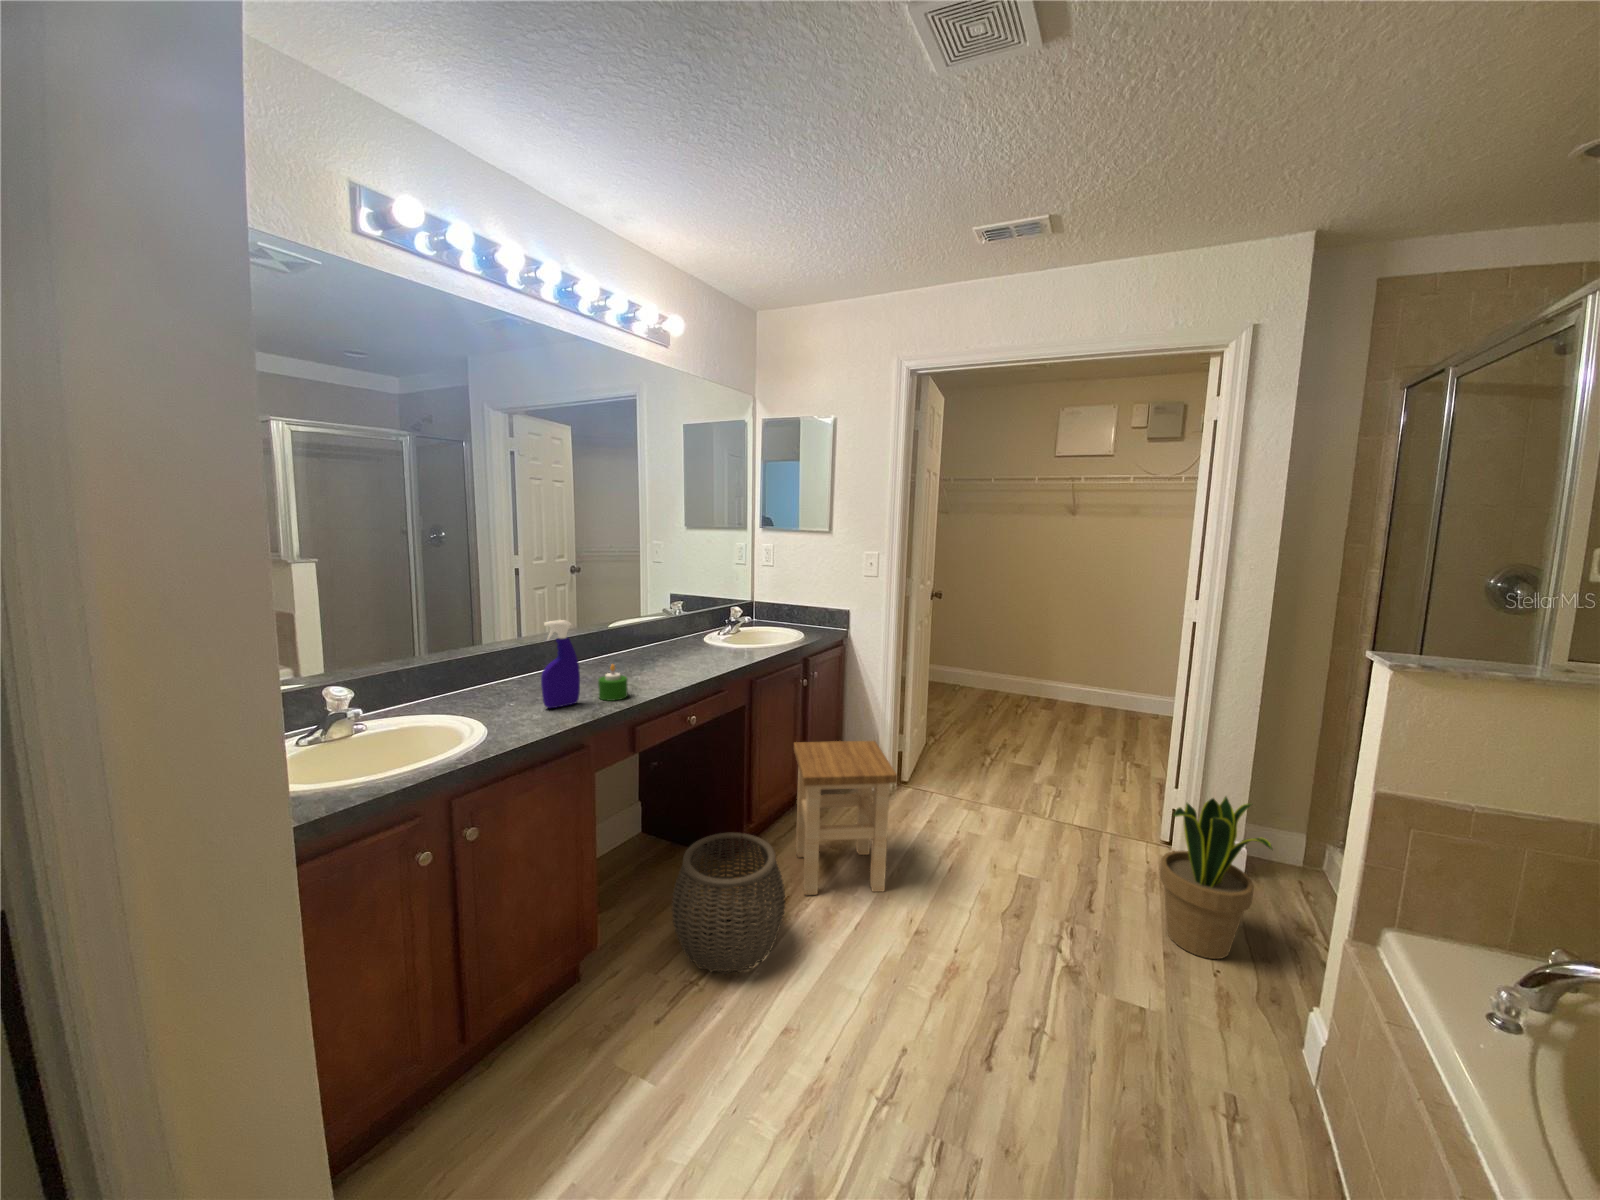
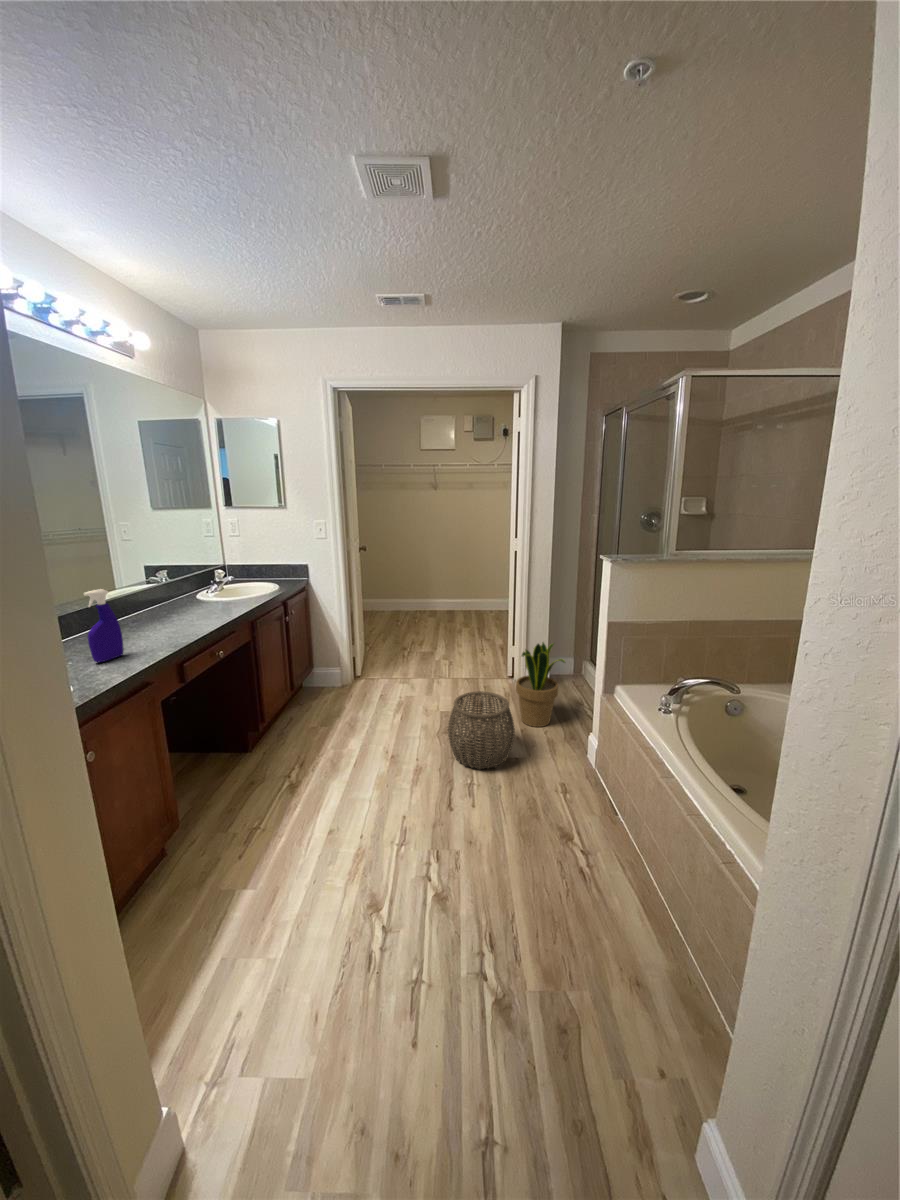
candle: present [598,664,628,701] -> none [136,620,164,650]
stool: present [794,741,897,895] -> none [288,650,368,760]
woven basket: present [672,833,785,974] -> present [447,691,515,769]

